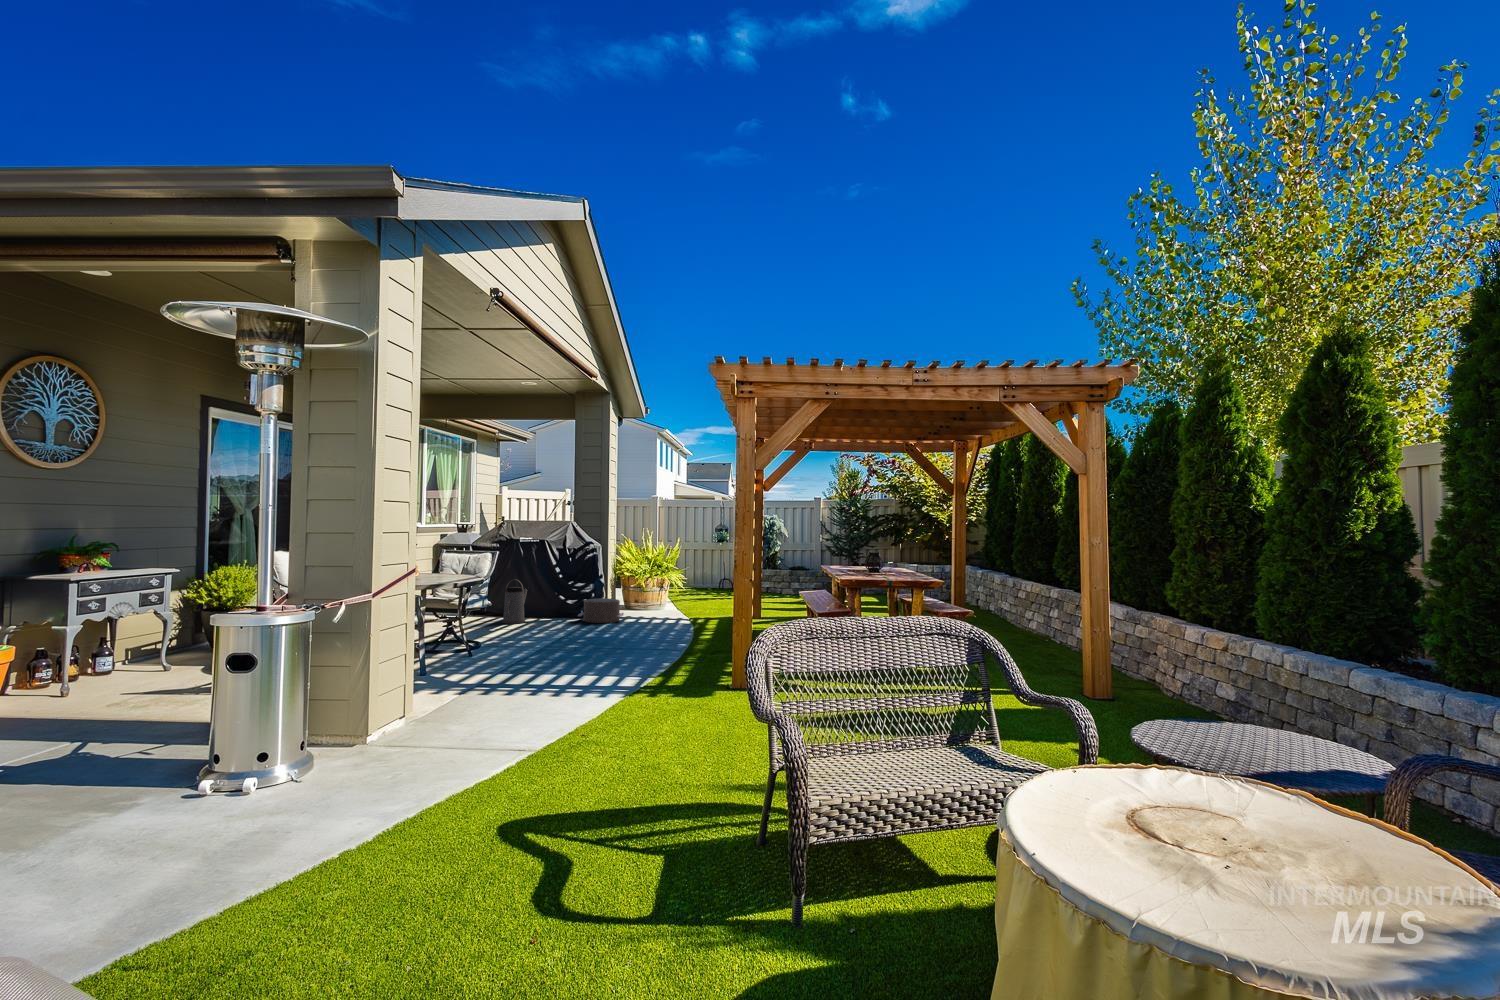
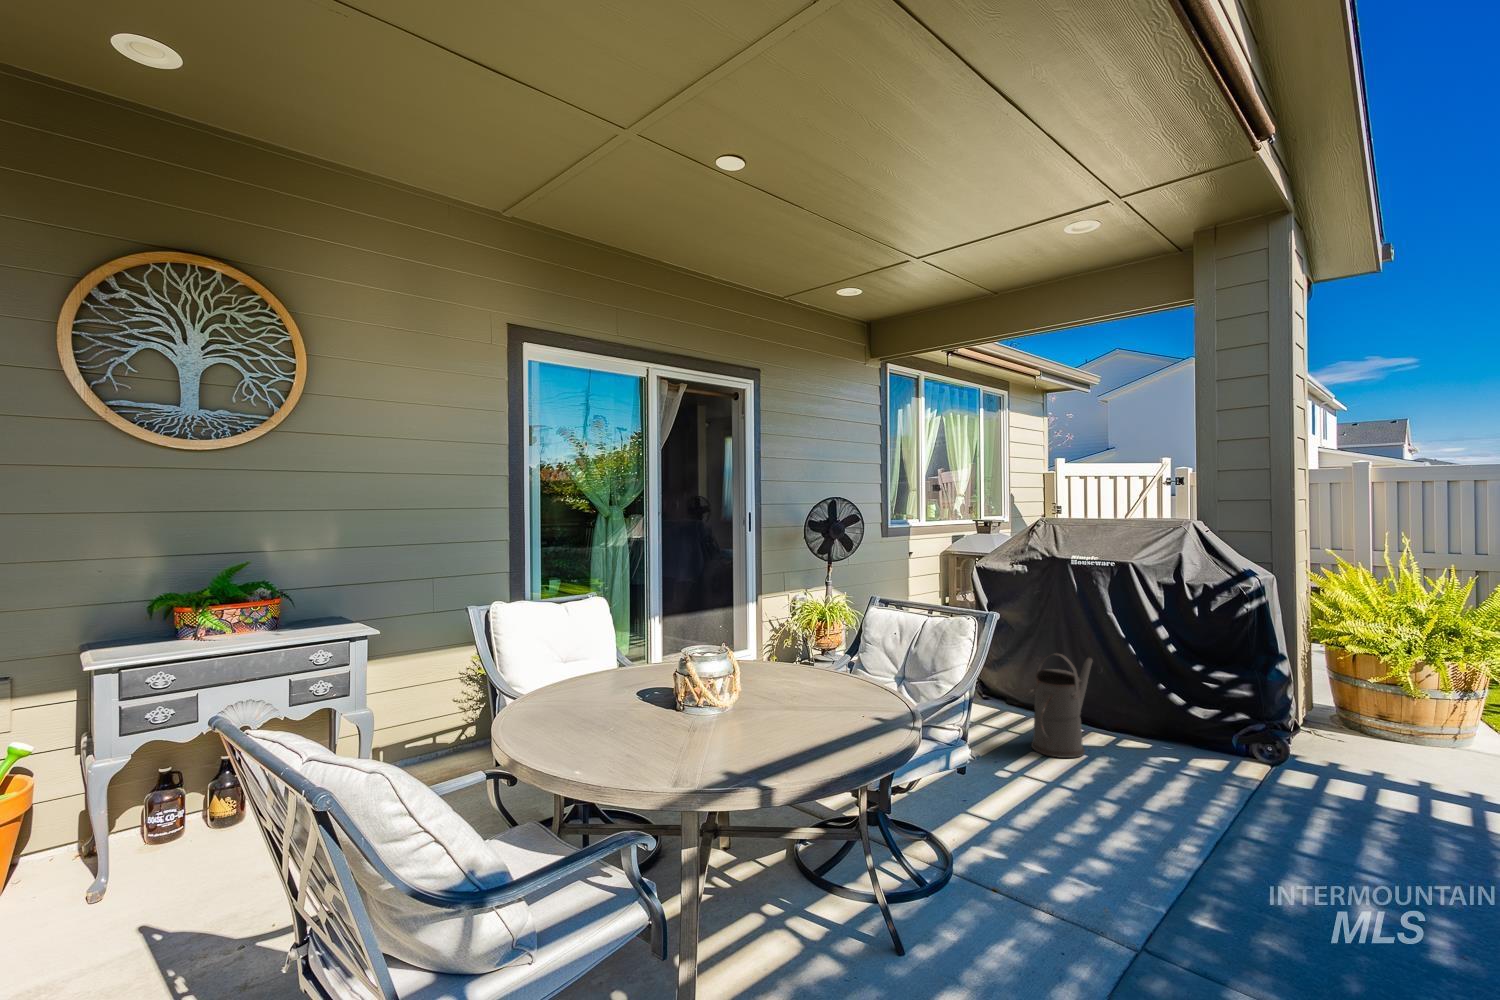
pouf: present [578,598,624,623] -> none [1228,723,1384,812]

